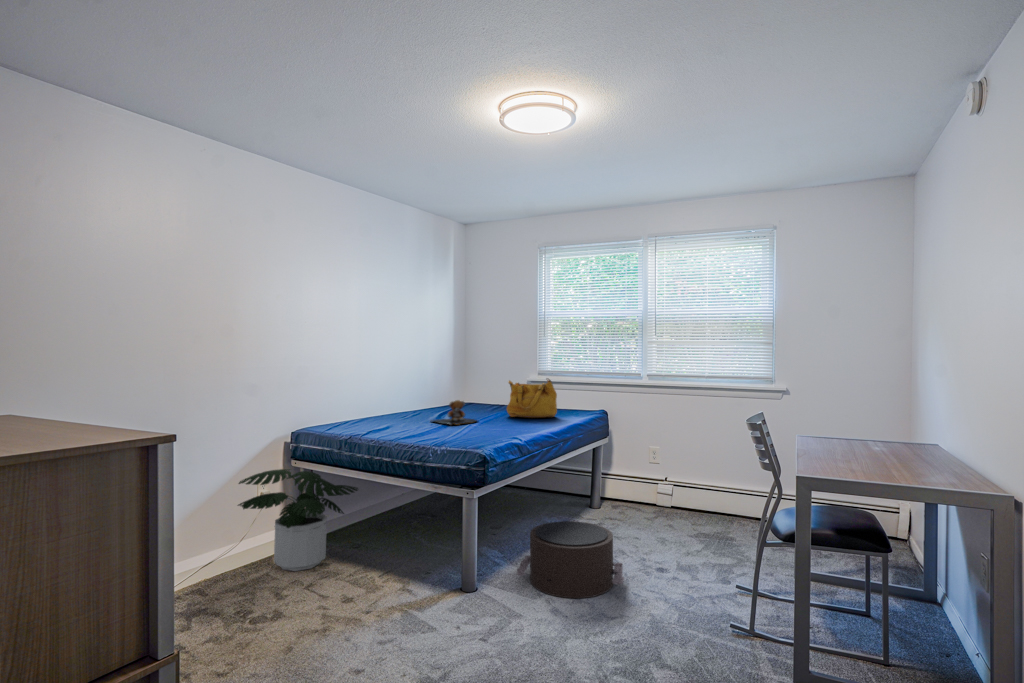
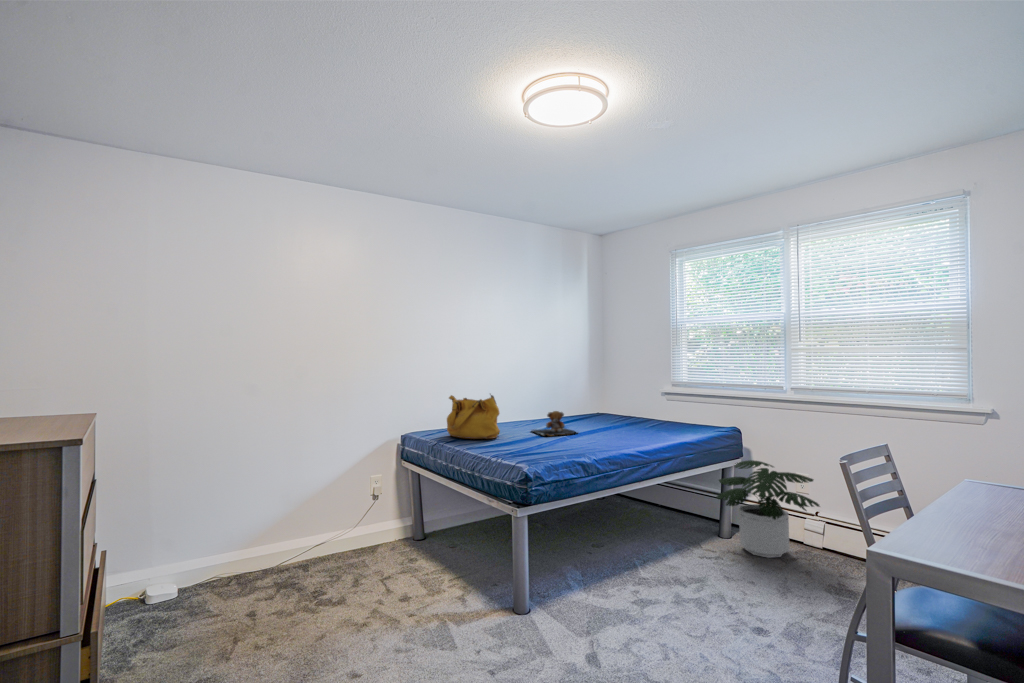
handbag: present [507,378,557,418] -> present [447,395,500,439]
potted plant: present [238,469,358,571] -> present [716,460,820,558]
pouf: present [517,521,624,598] -> none [564,551,695,649]

